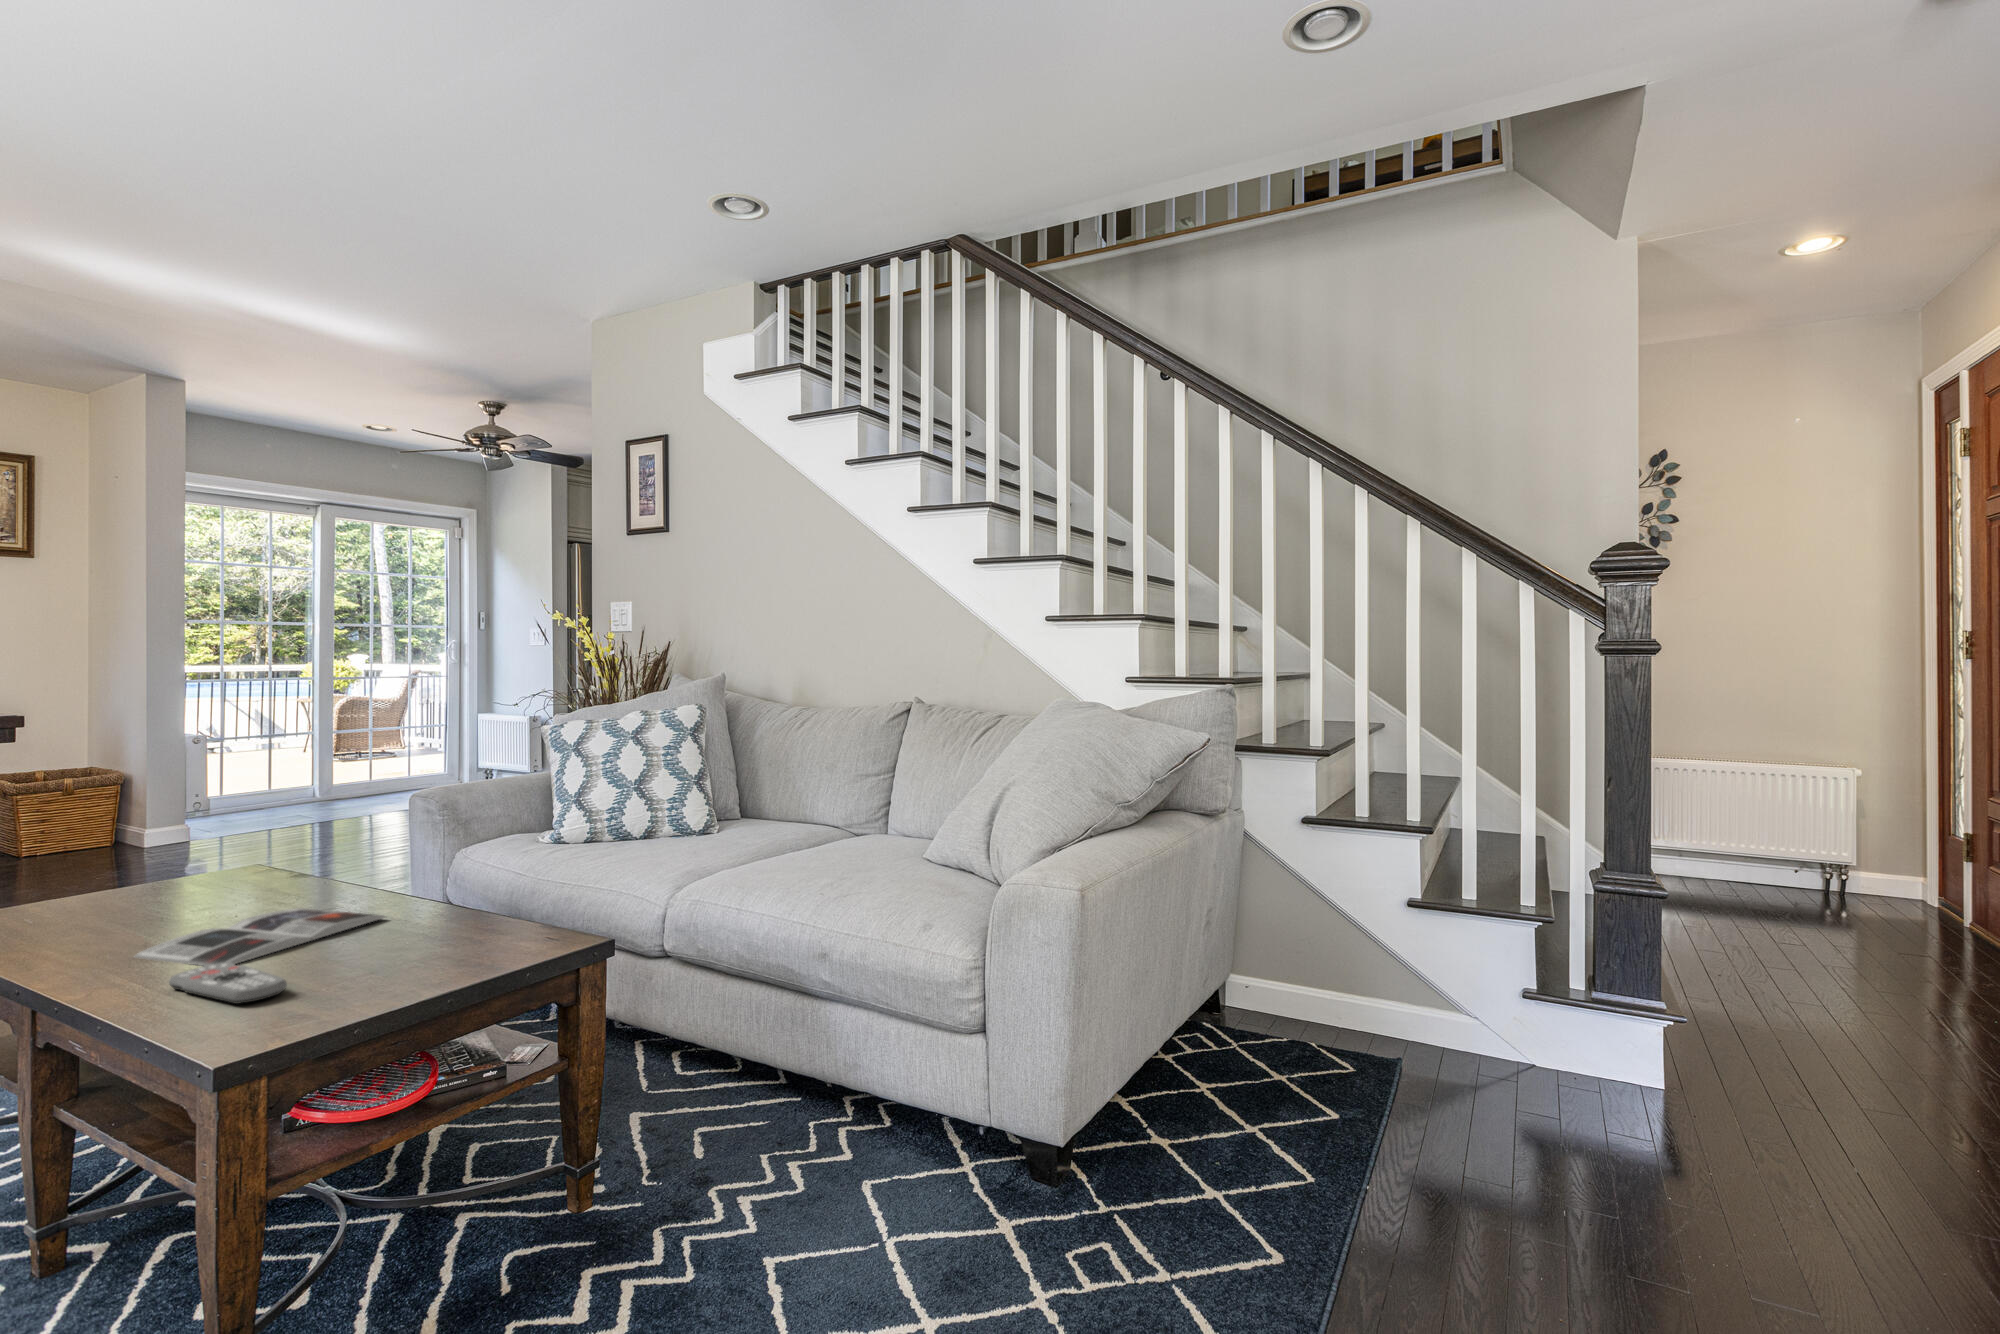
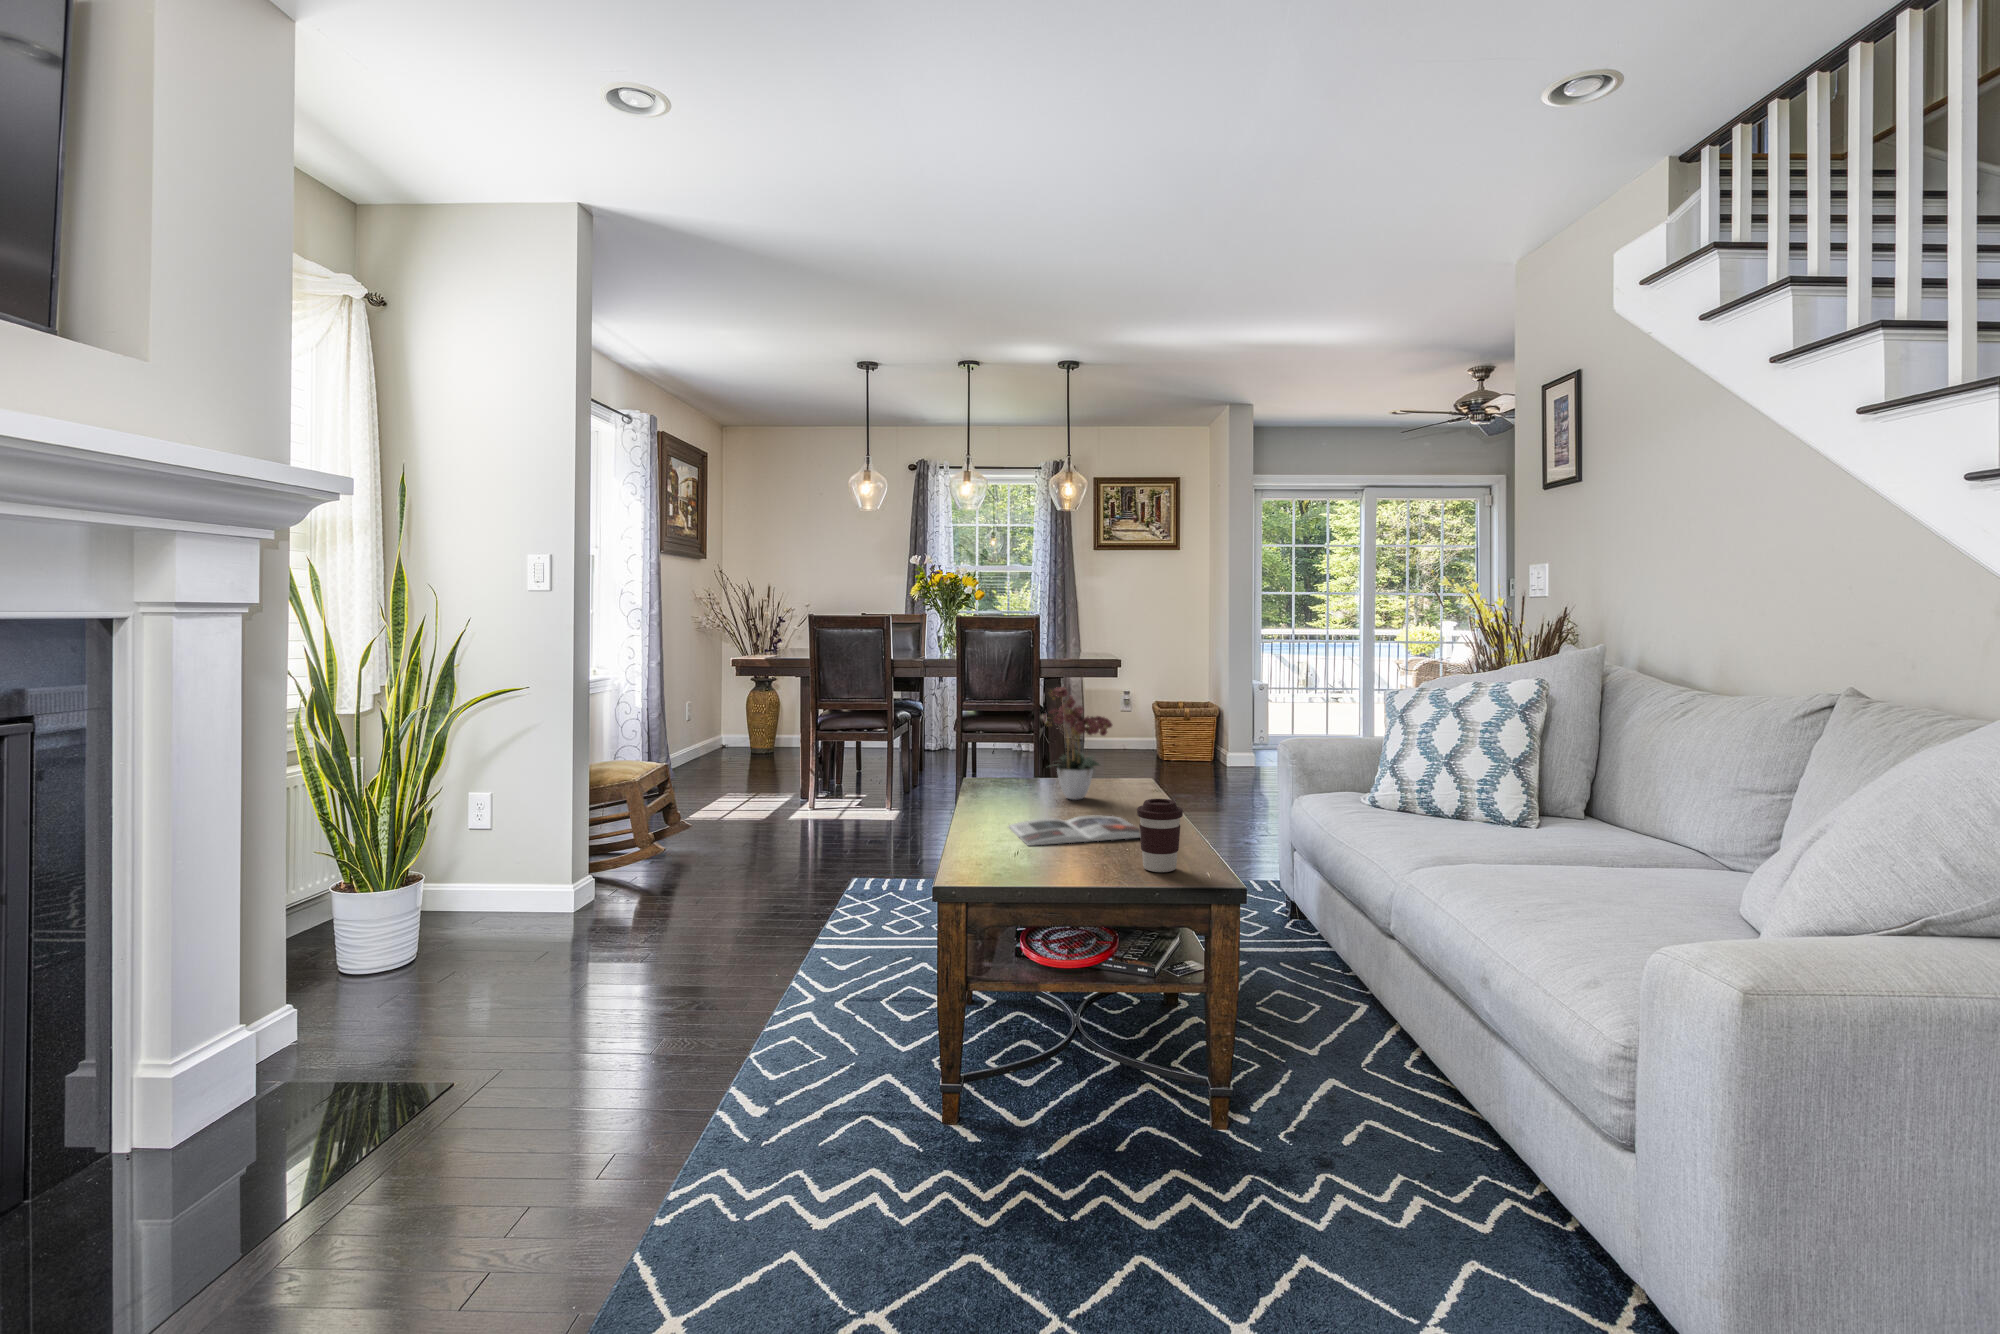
flower arrangement: none [113,735,248,906] -> present [1043,687,1112,799]
coffee cup: none [426,857,488,948] -> present [1137,799,1183,872]
remote control: present [169,962,287,1004] -> none [988,841,1027,872]

